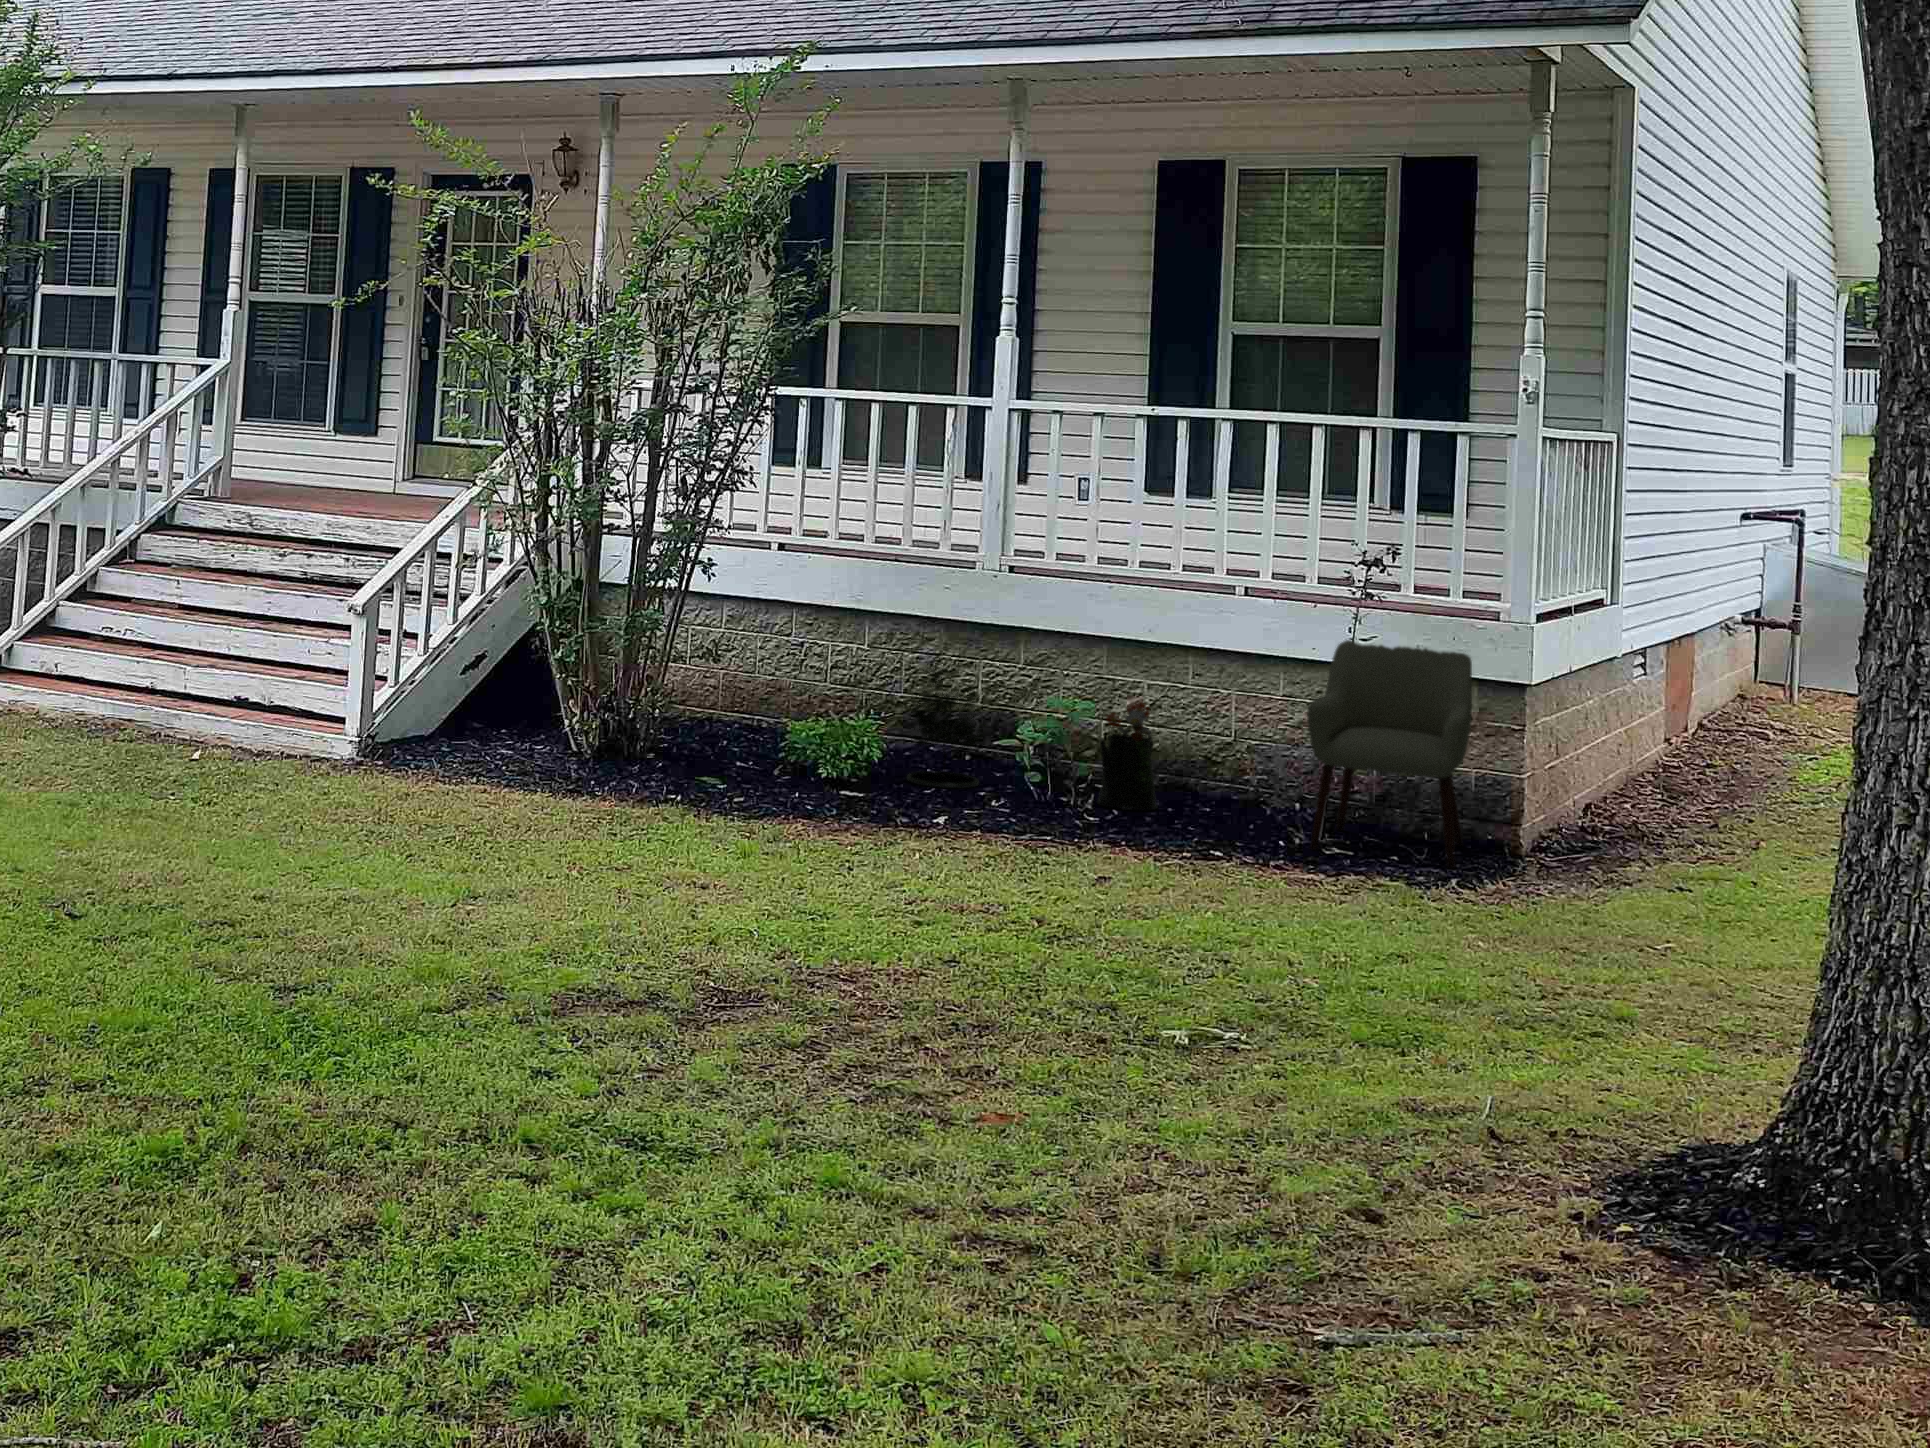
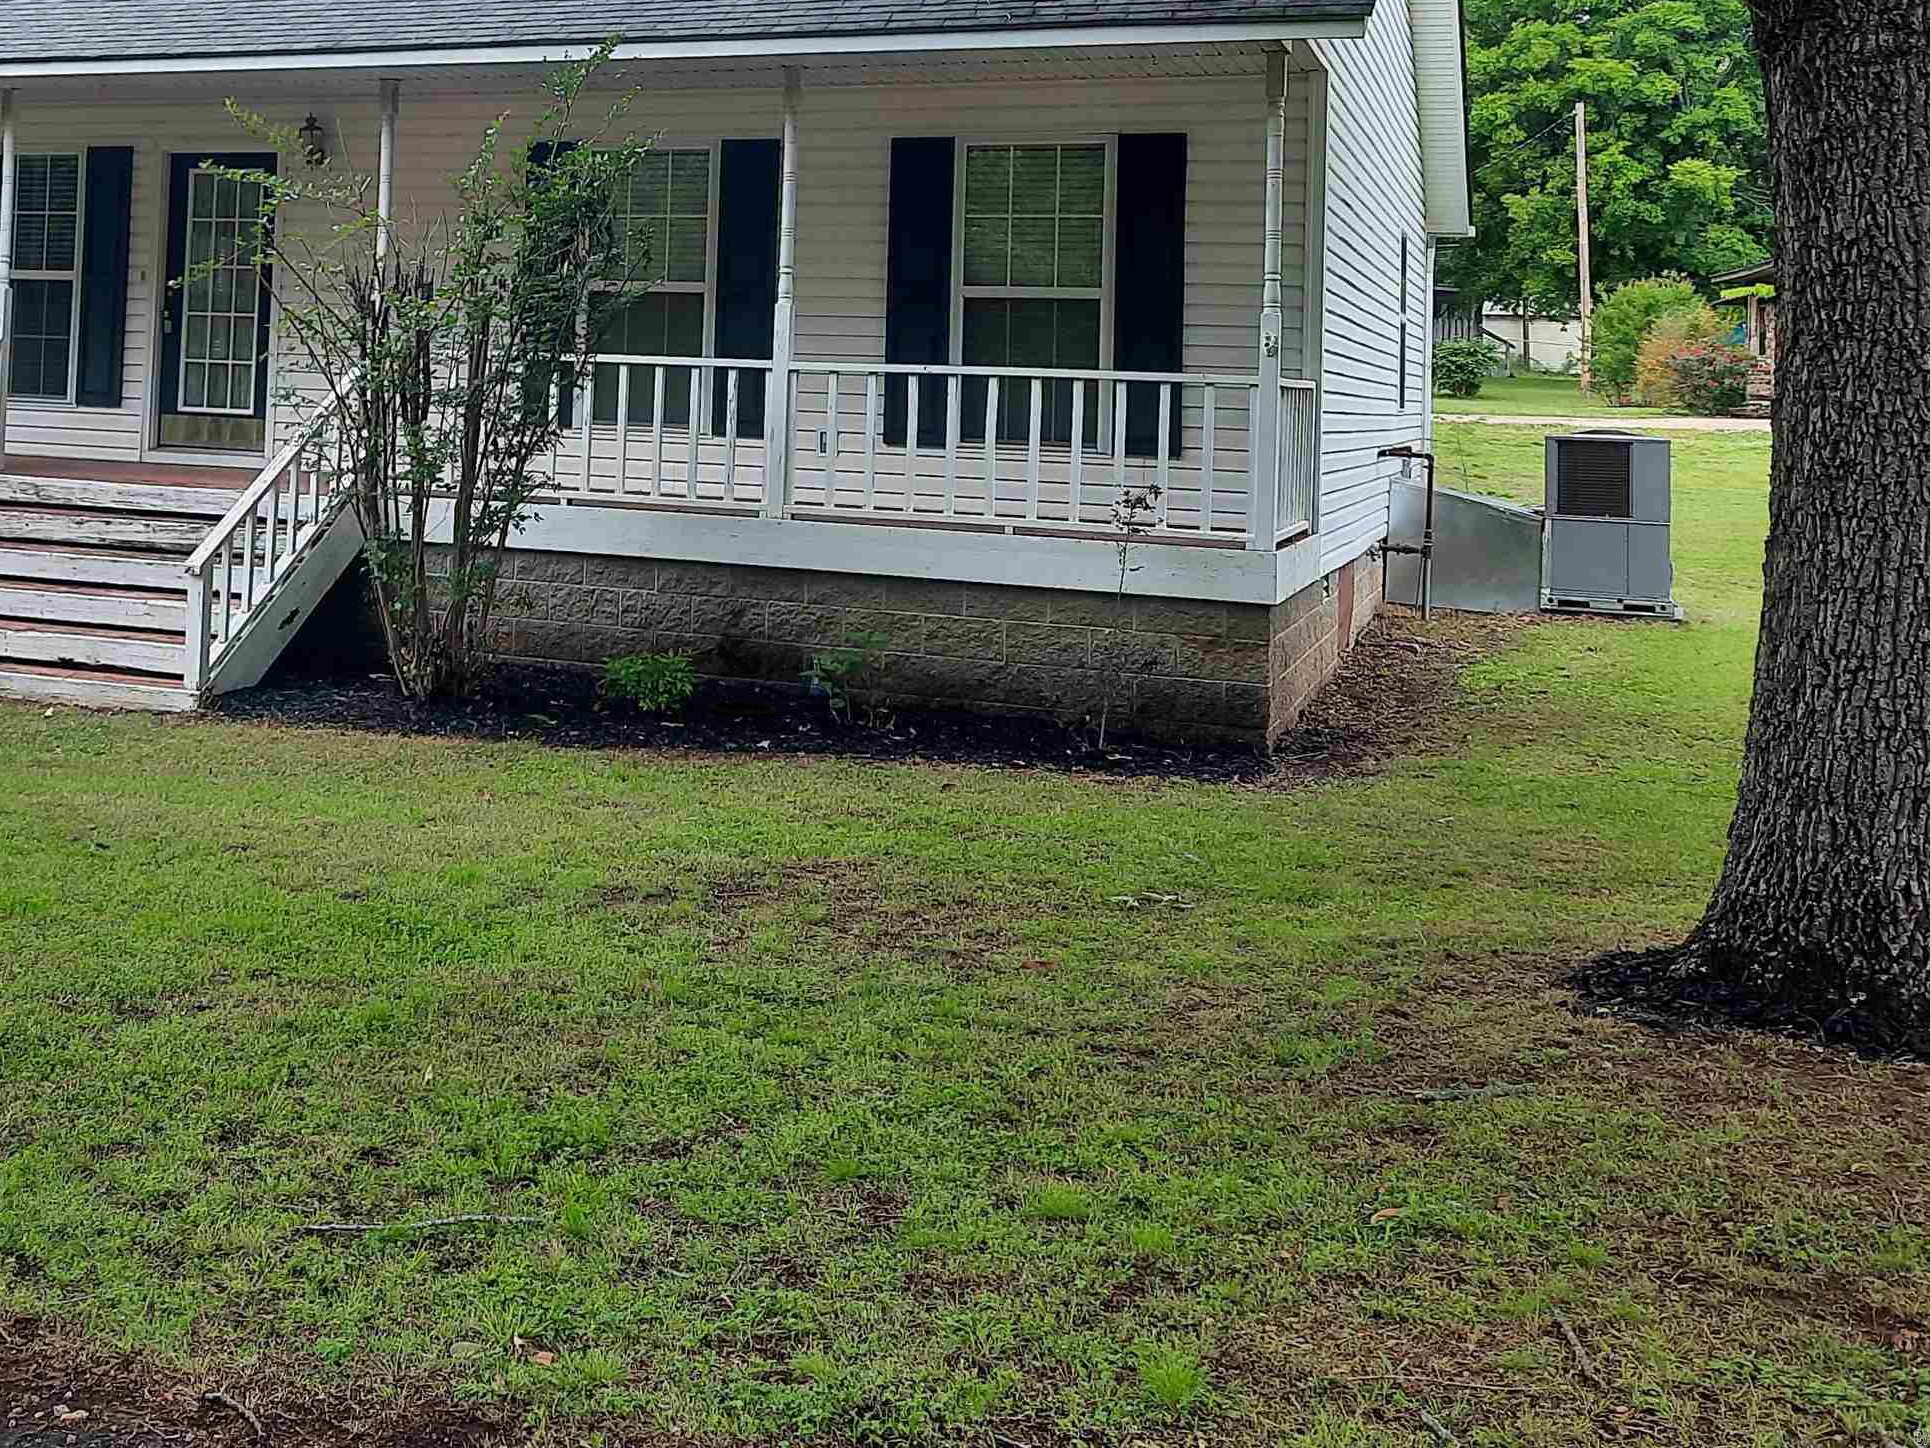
chair: present [1307,640,1472,869] -> none [1089,570,1228,764]
watering can: present [1097,702,1157,811] -> none [886,630,941,728]

